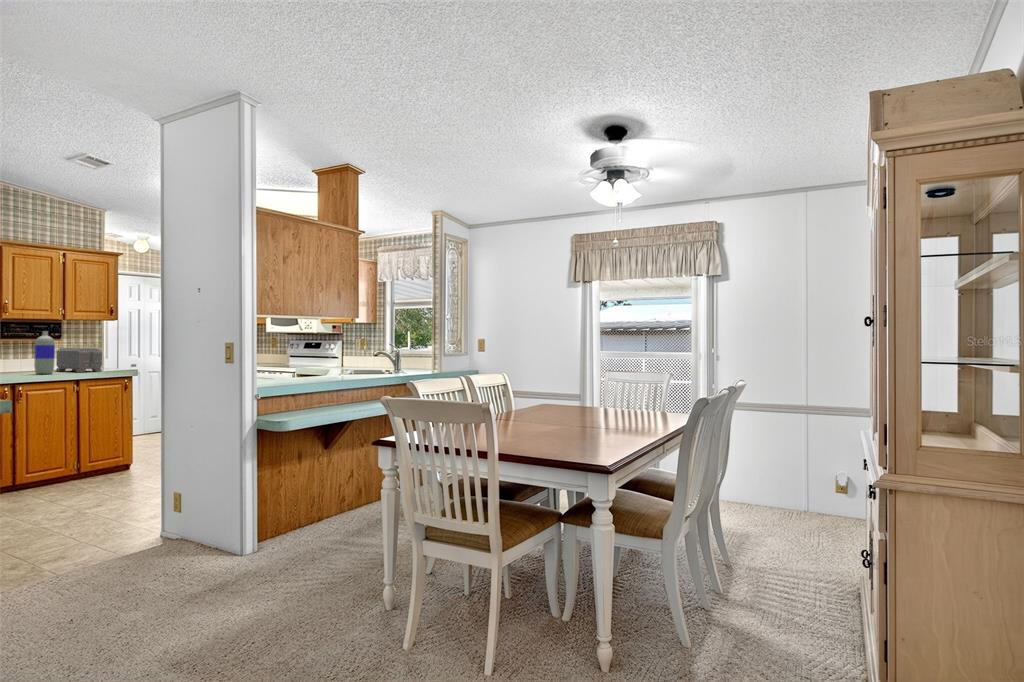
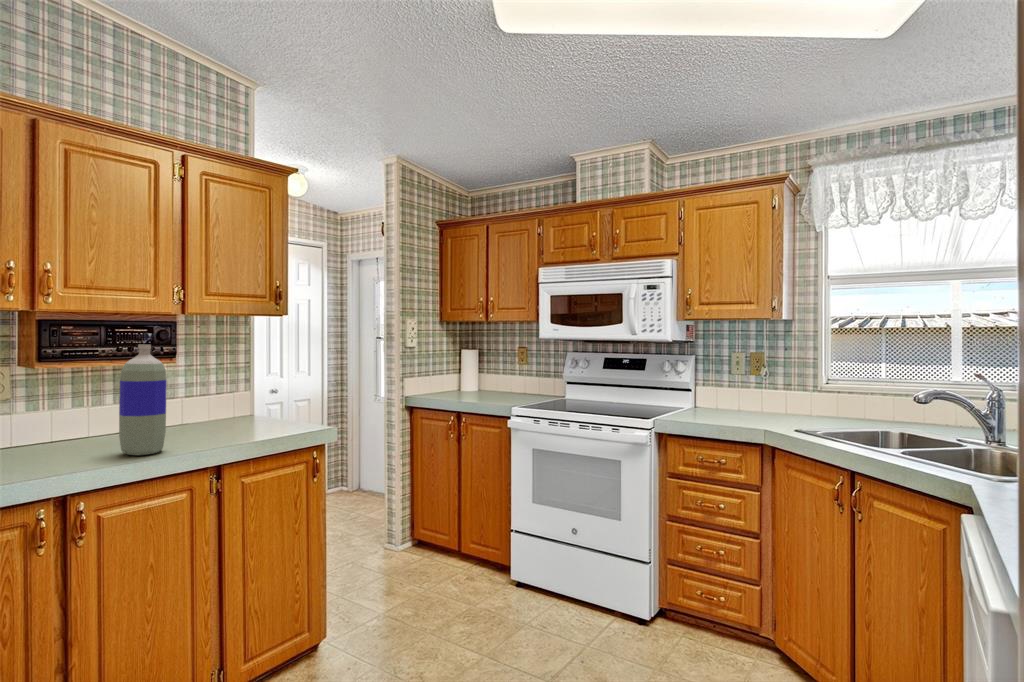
toaster: present [55,348,102,372] -> none [164,378,264,440]

